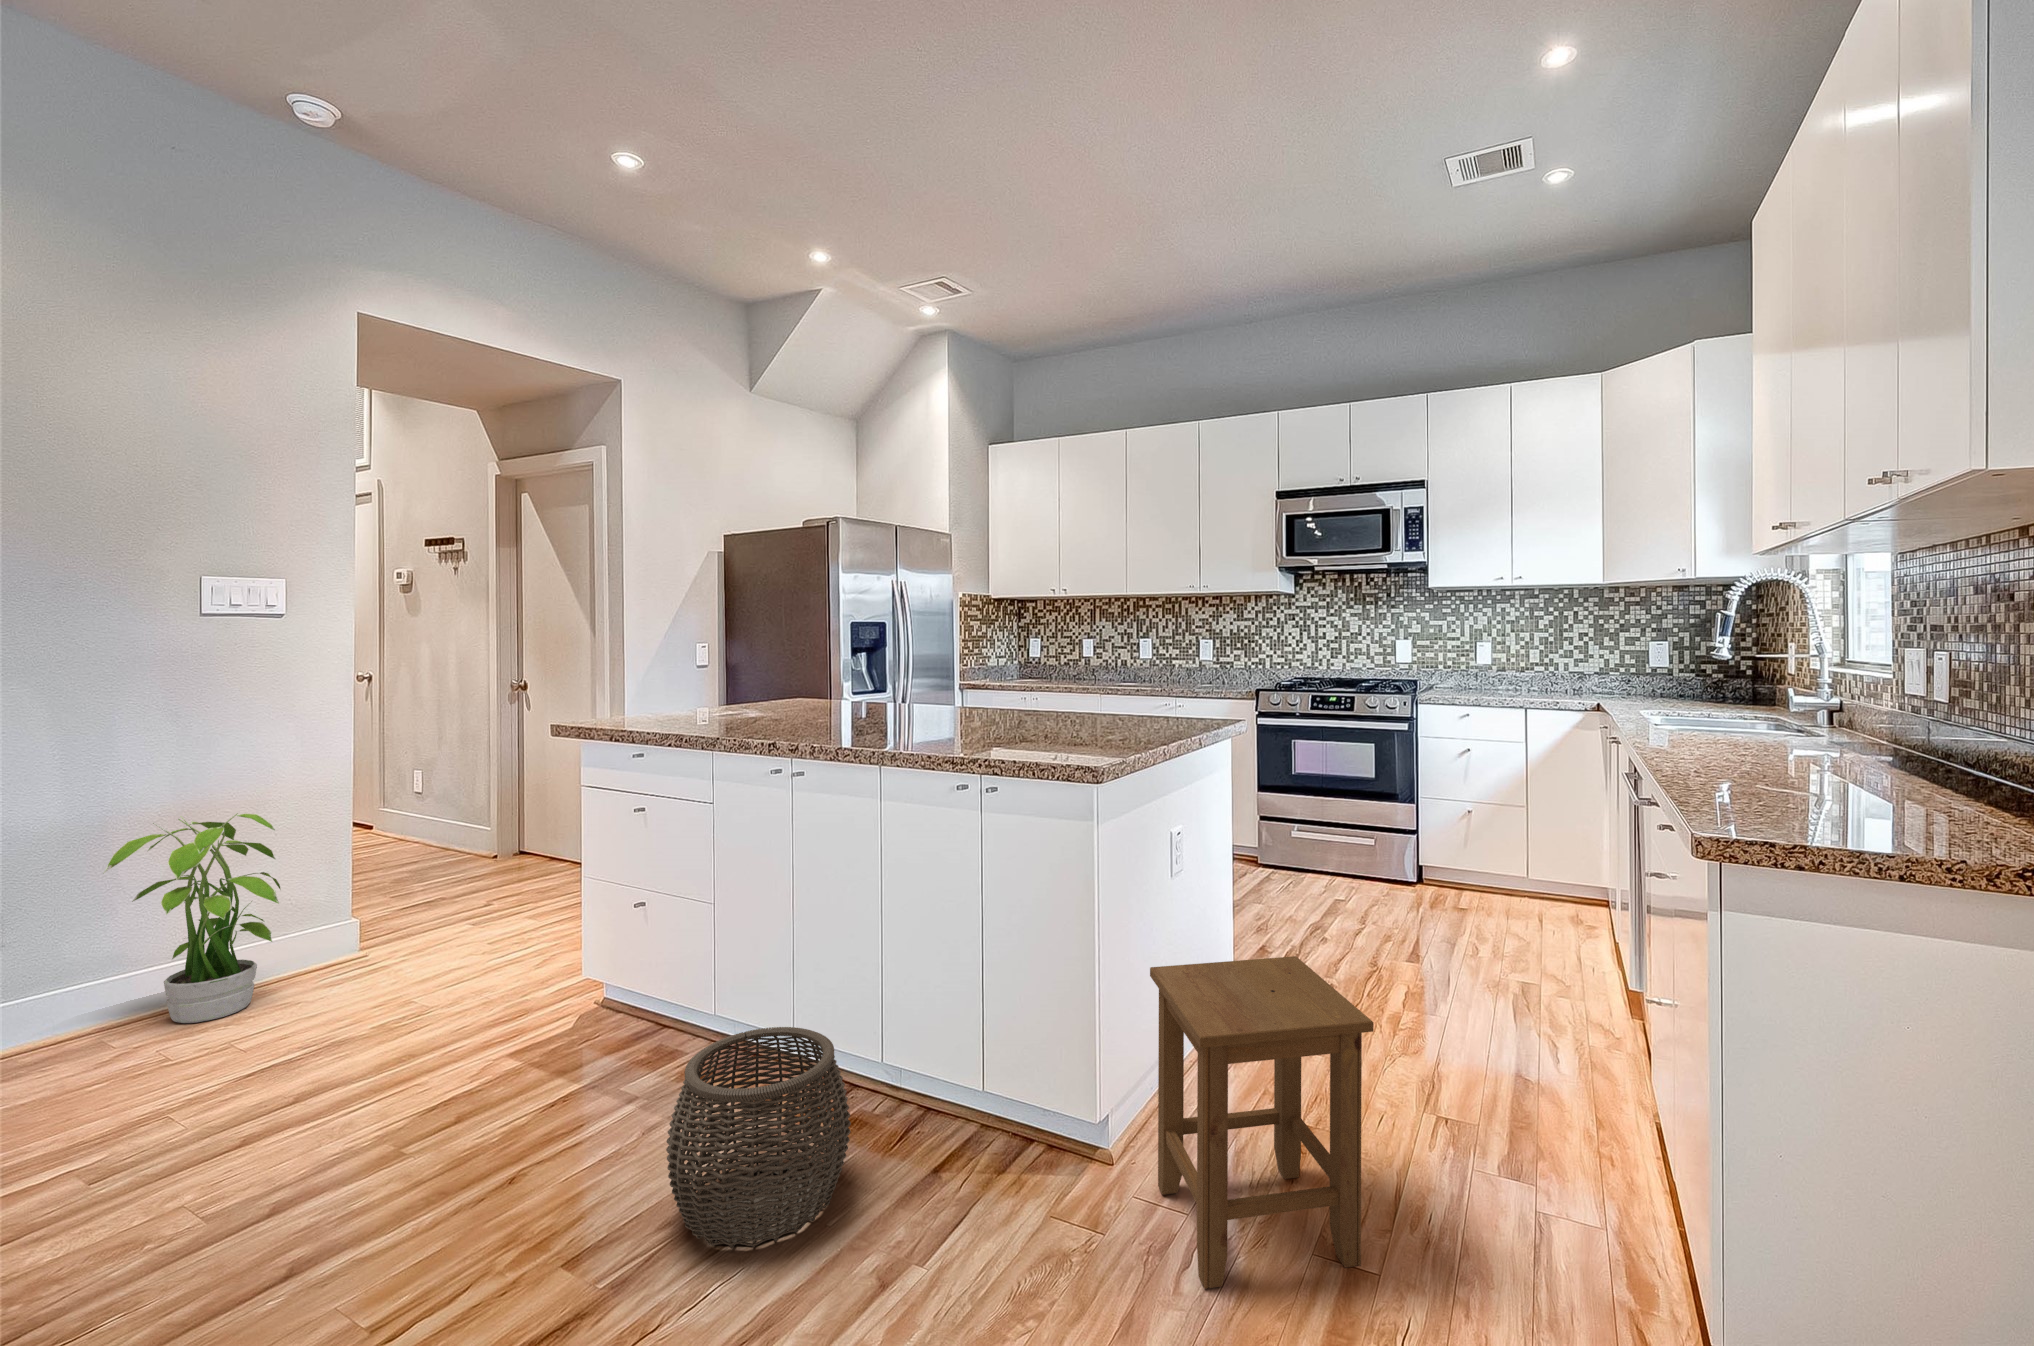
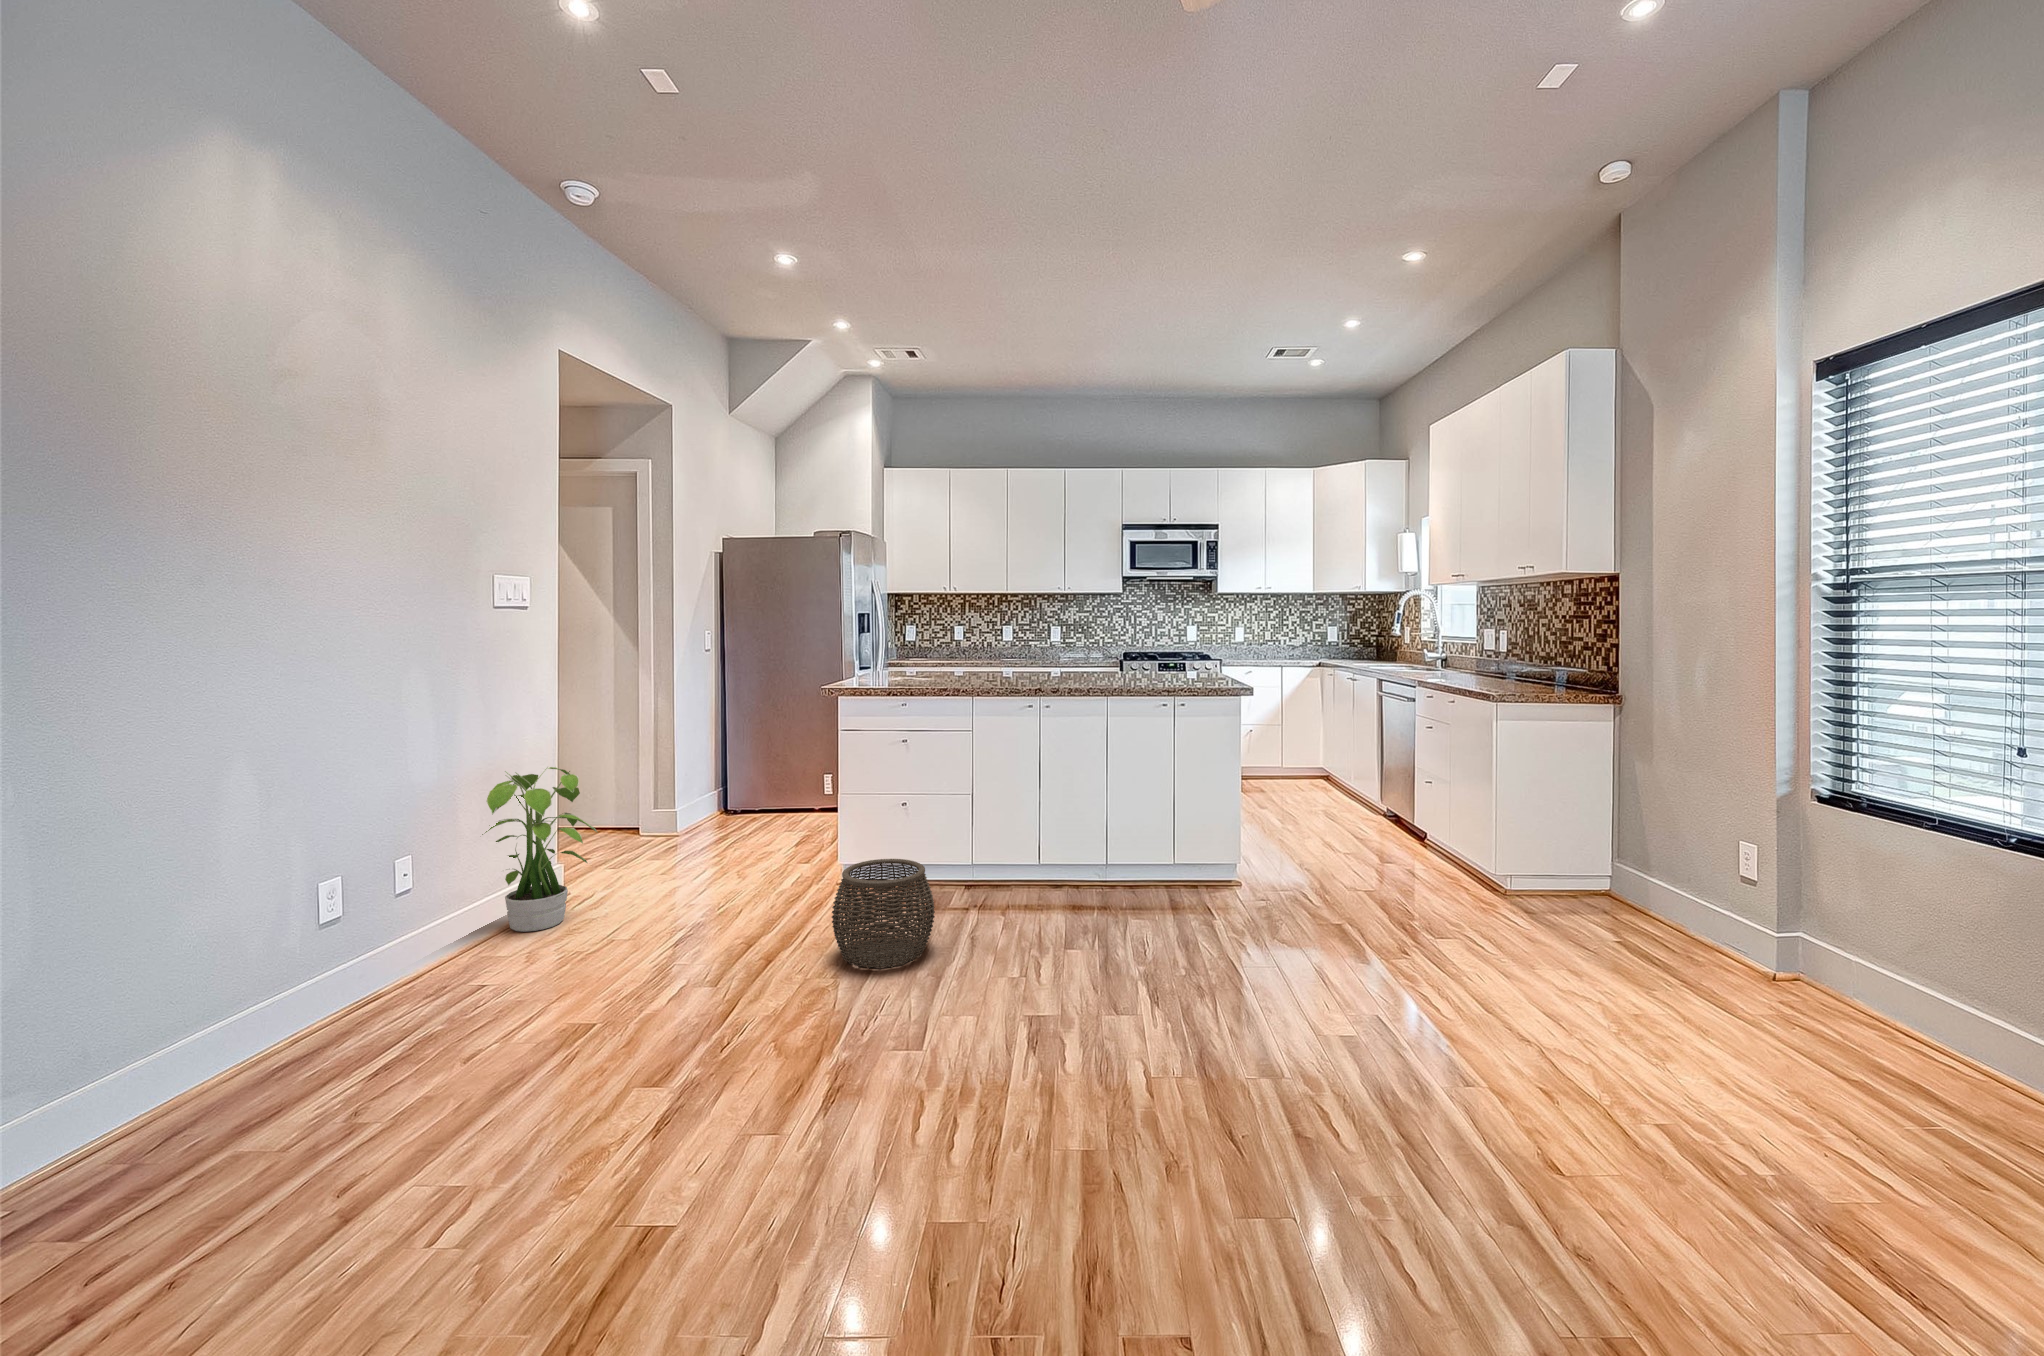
stool: present [1150,956,1374,1289] -> none [1266,772,1373,899]
woven basket: present [666,1027,851,1249] -> present [832,859,935,969]

